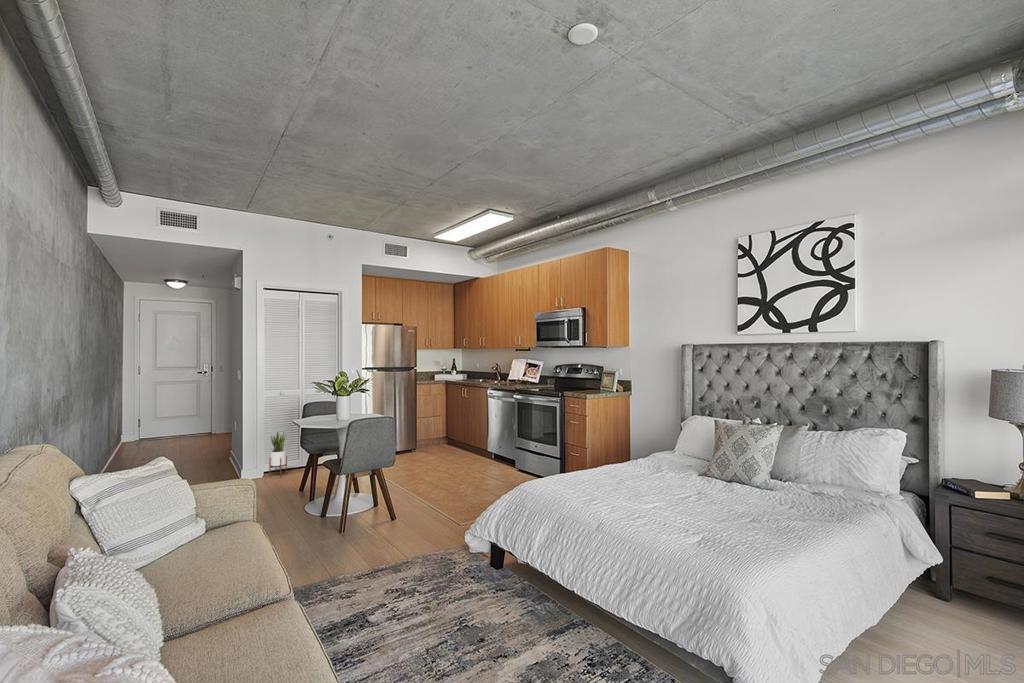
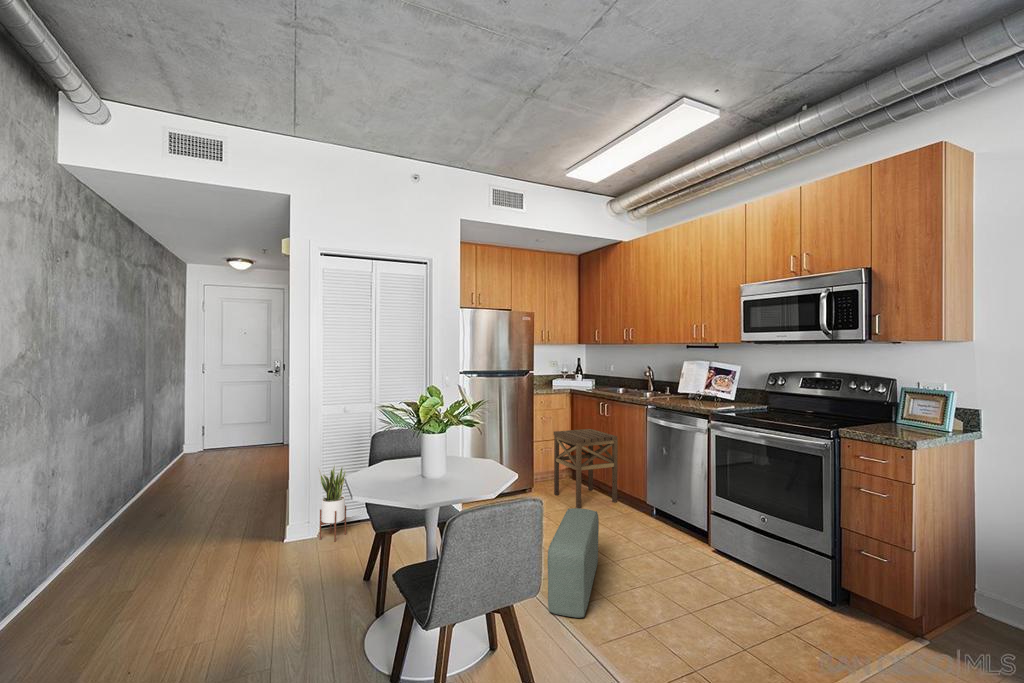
side table: none [430,407,472,456] -> present [554,429,618,508]
pouf: none [413,446,448,493] -> present [548,508,599,618]

